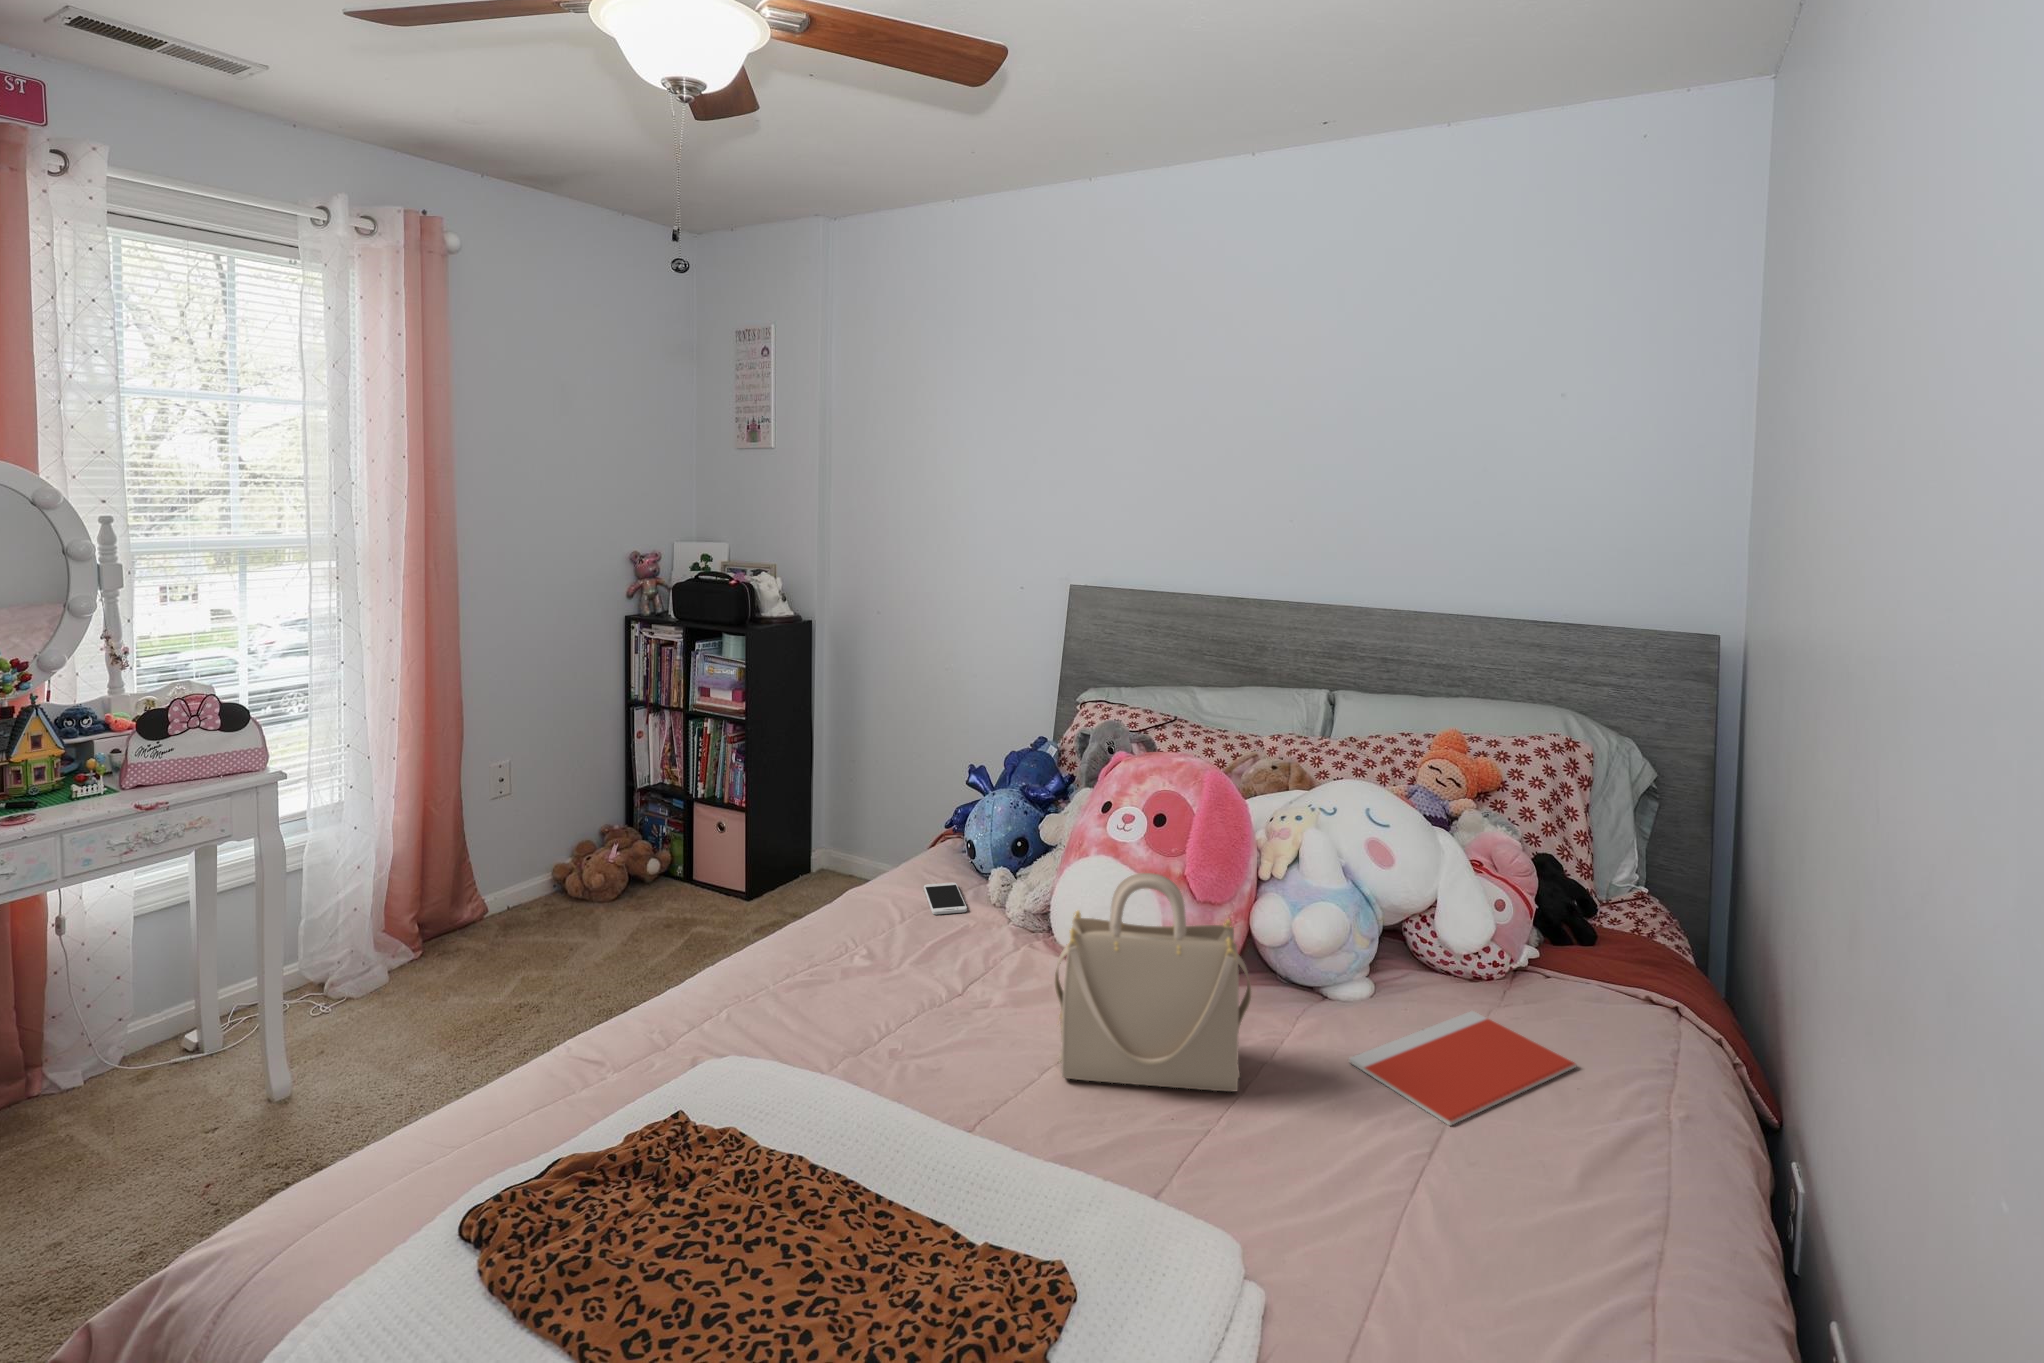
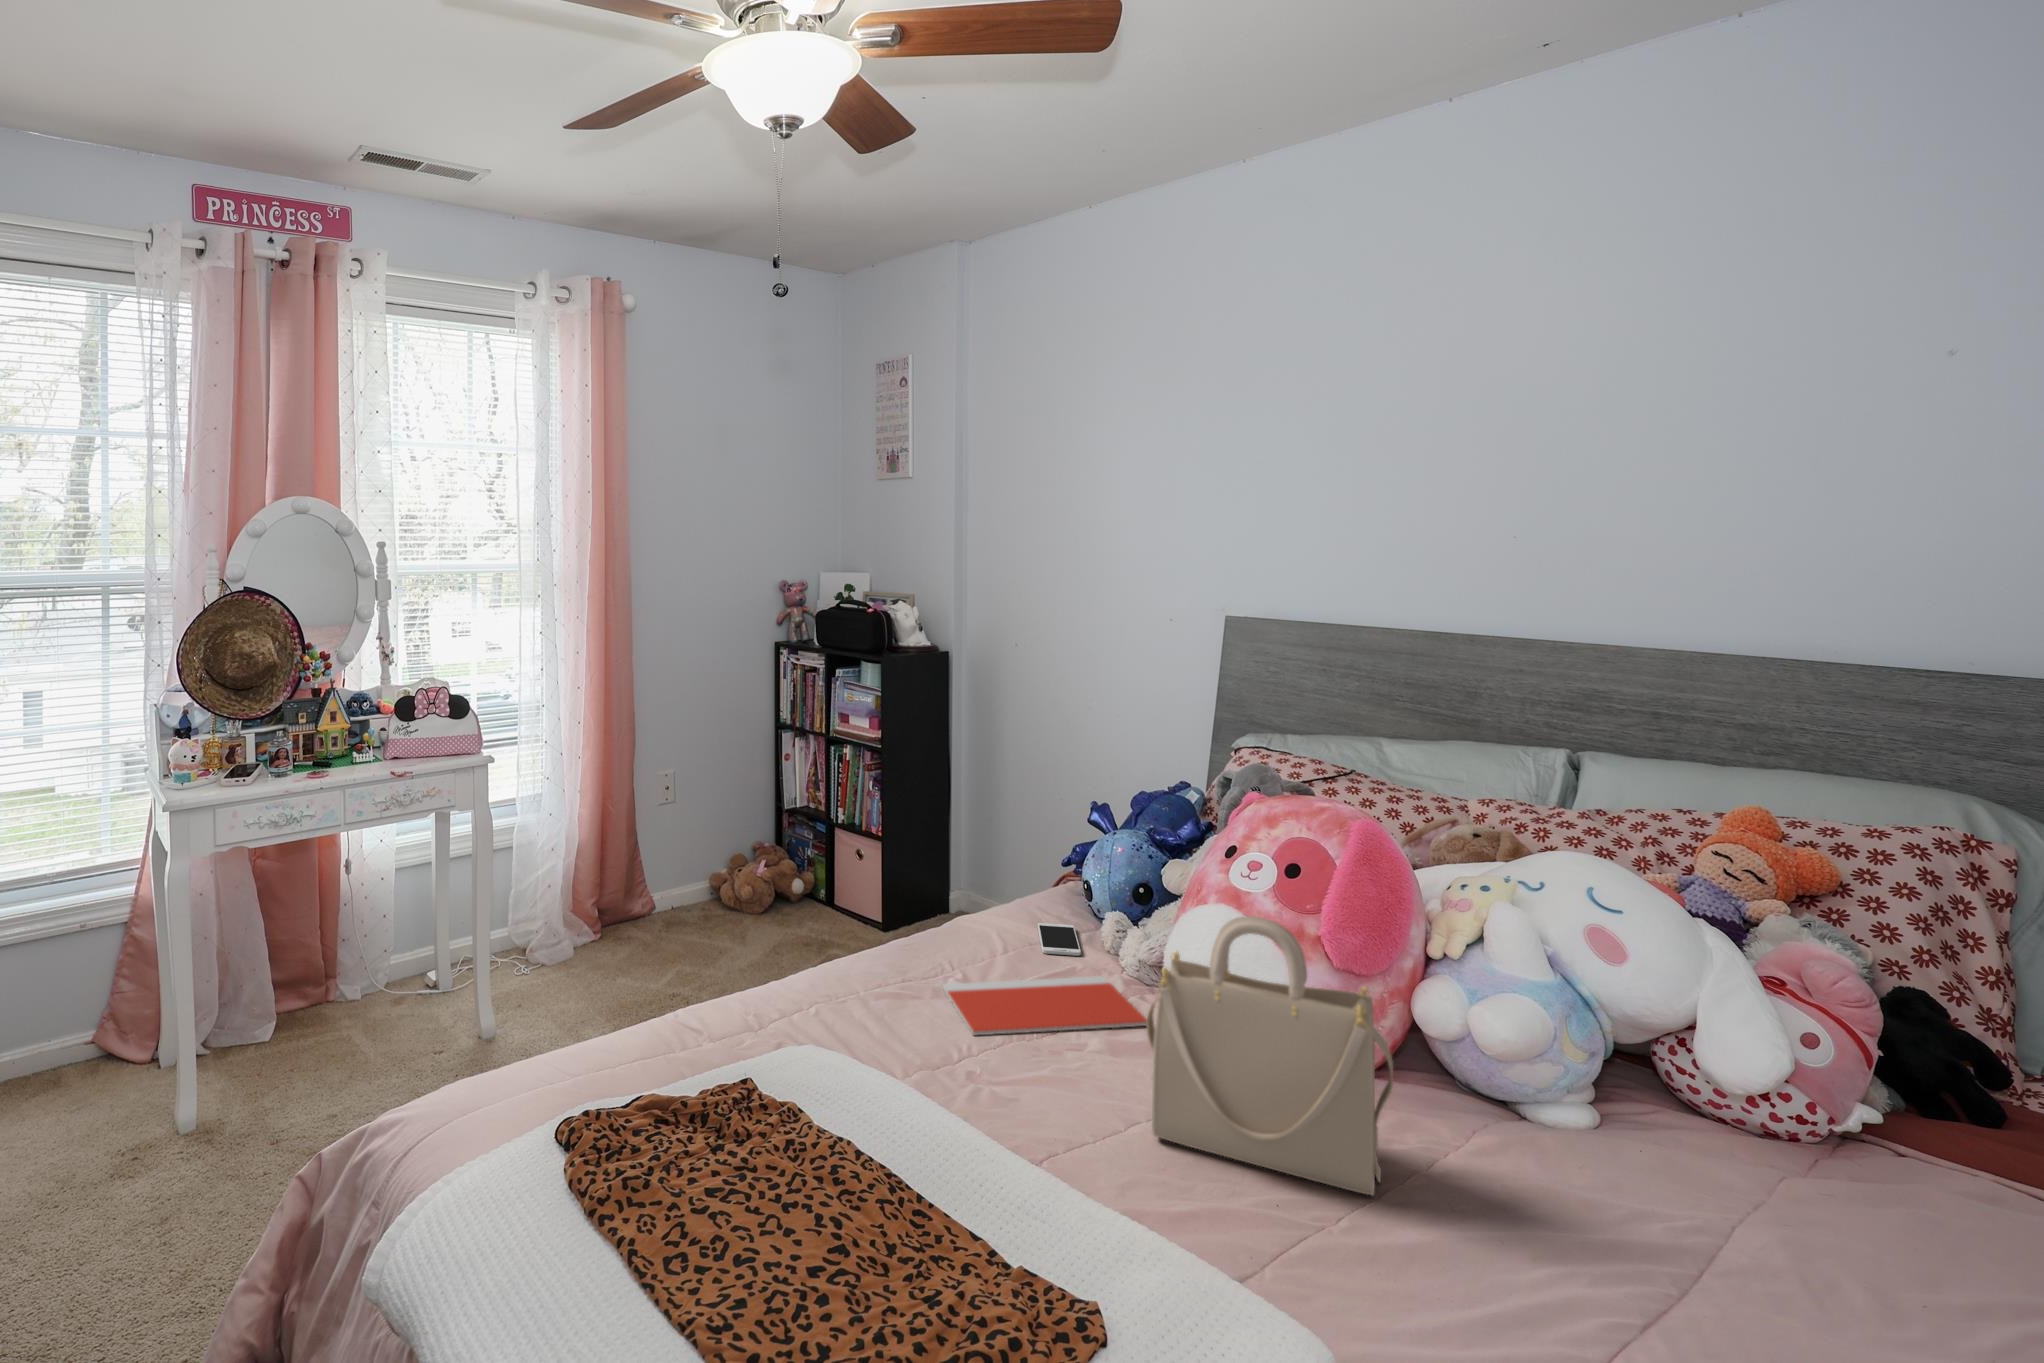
notebook: present [1348,1011,1577,1126] -> present [942,976,1147,1035]

